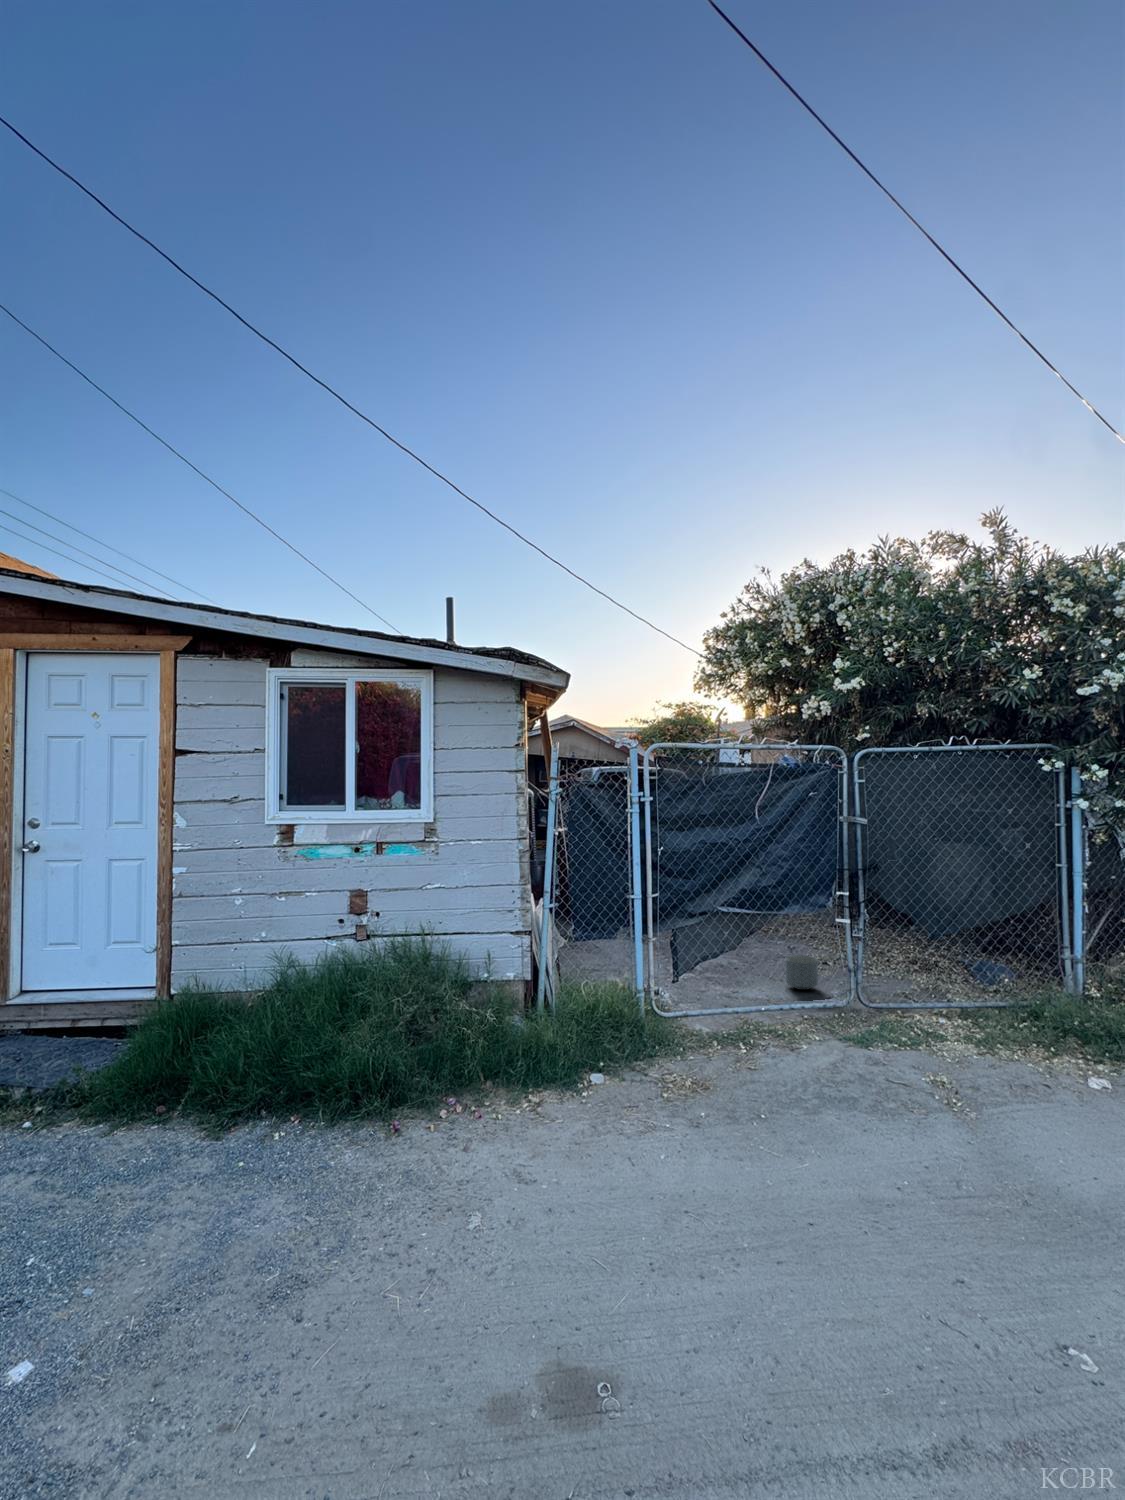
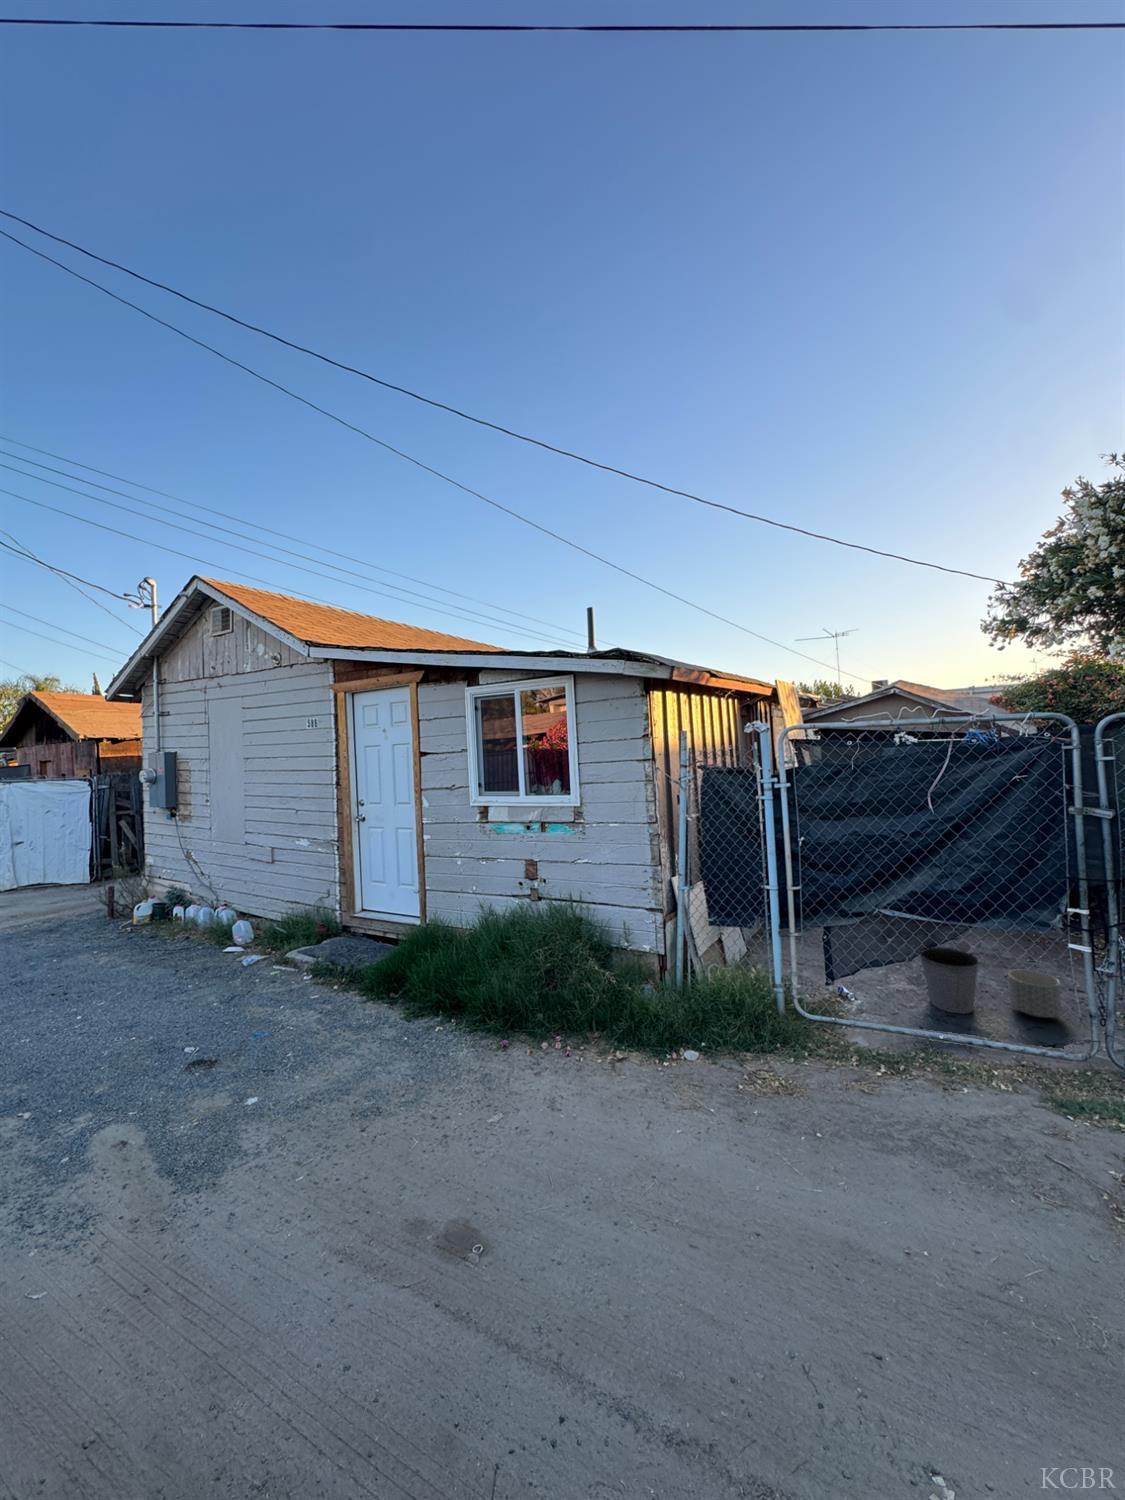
bucket: none [727,945,771,996] -> present [920,947,979,1014]

